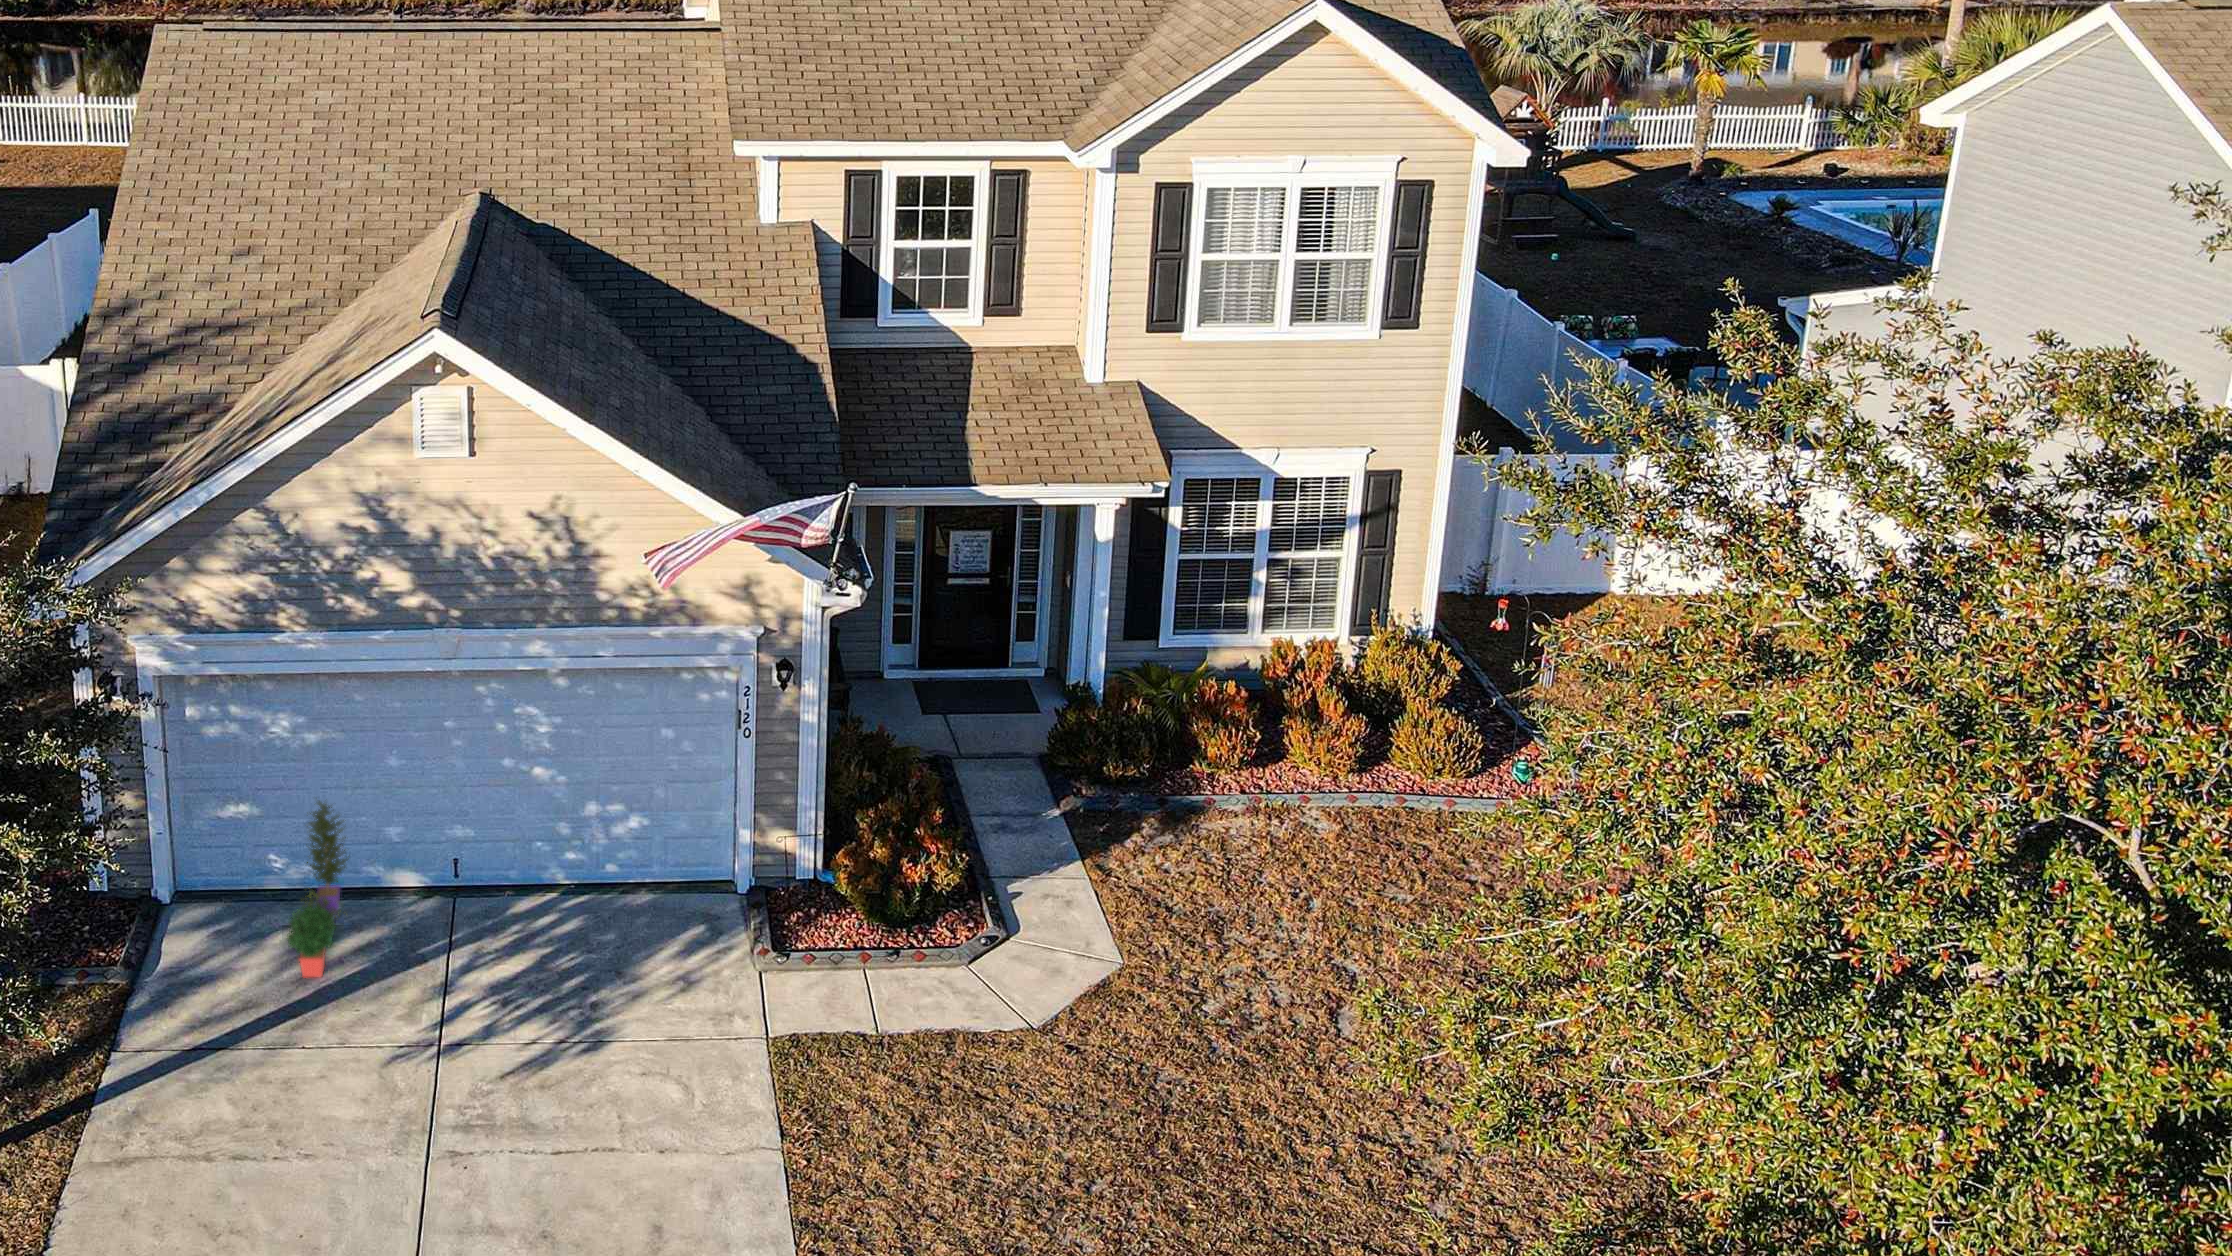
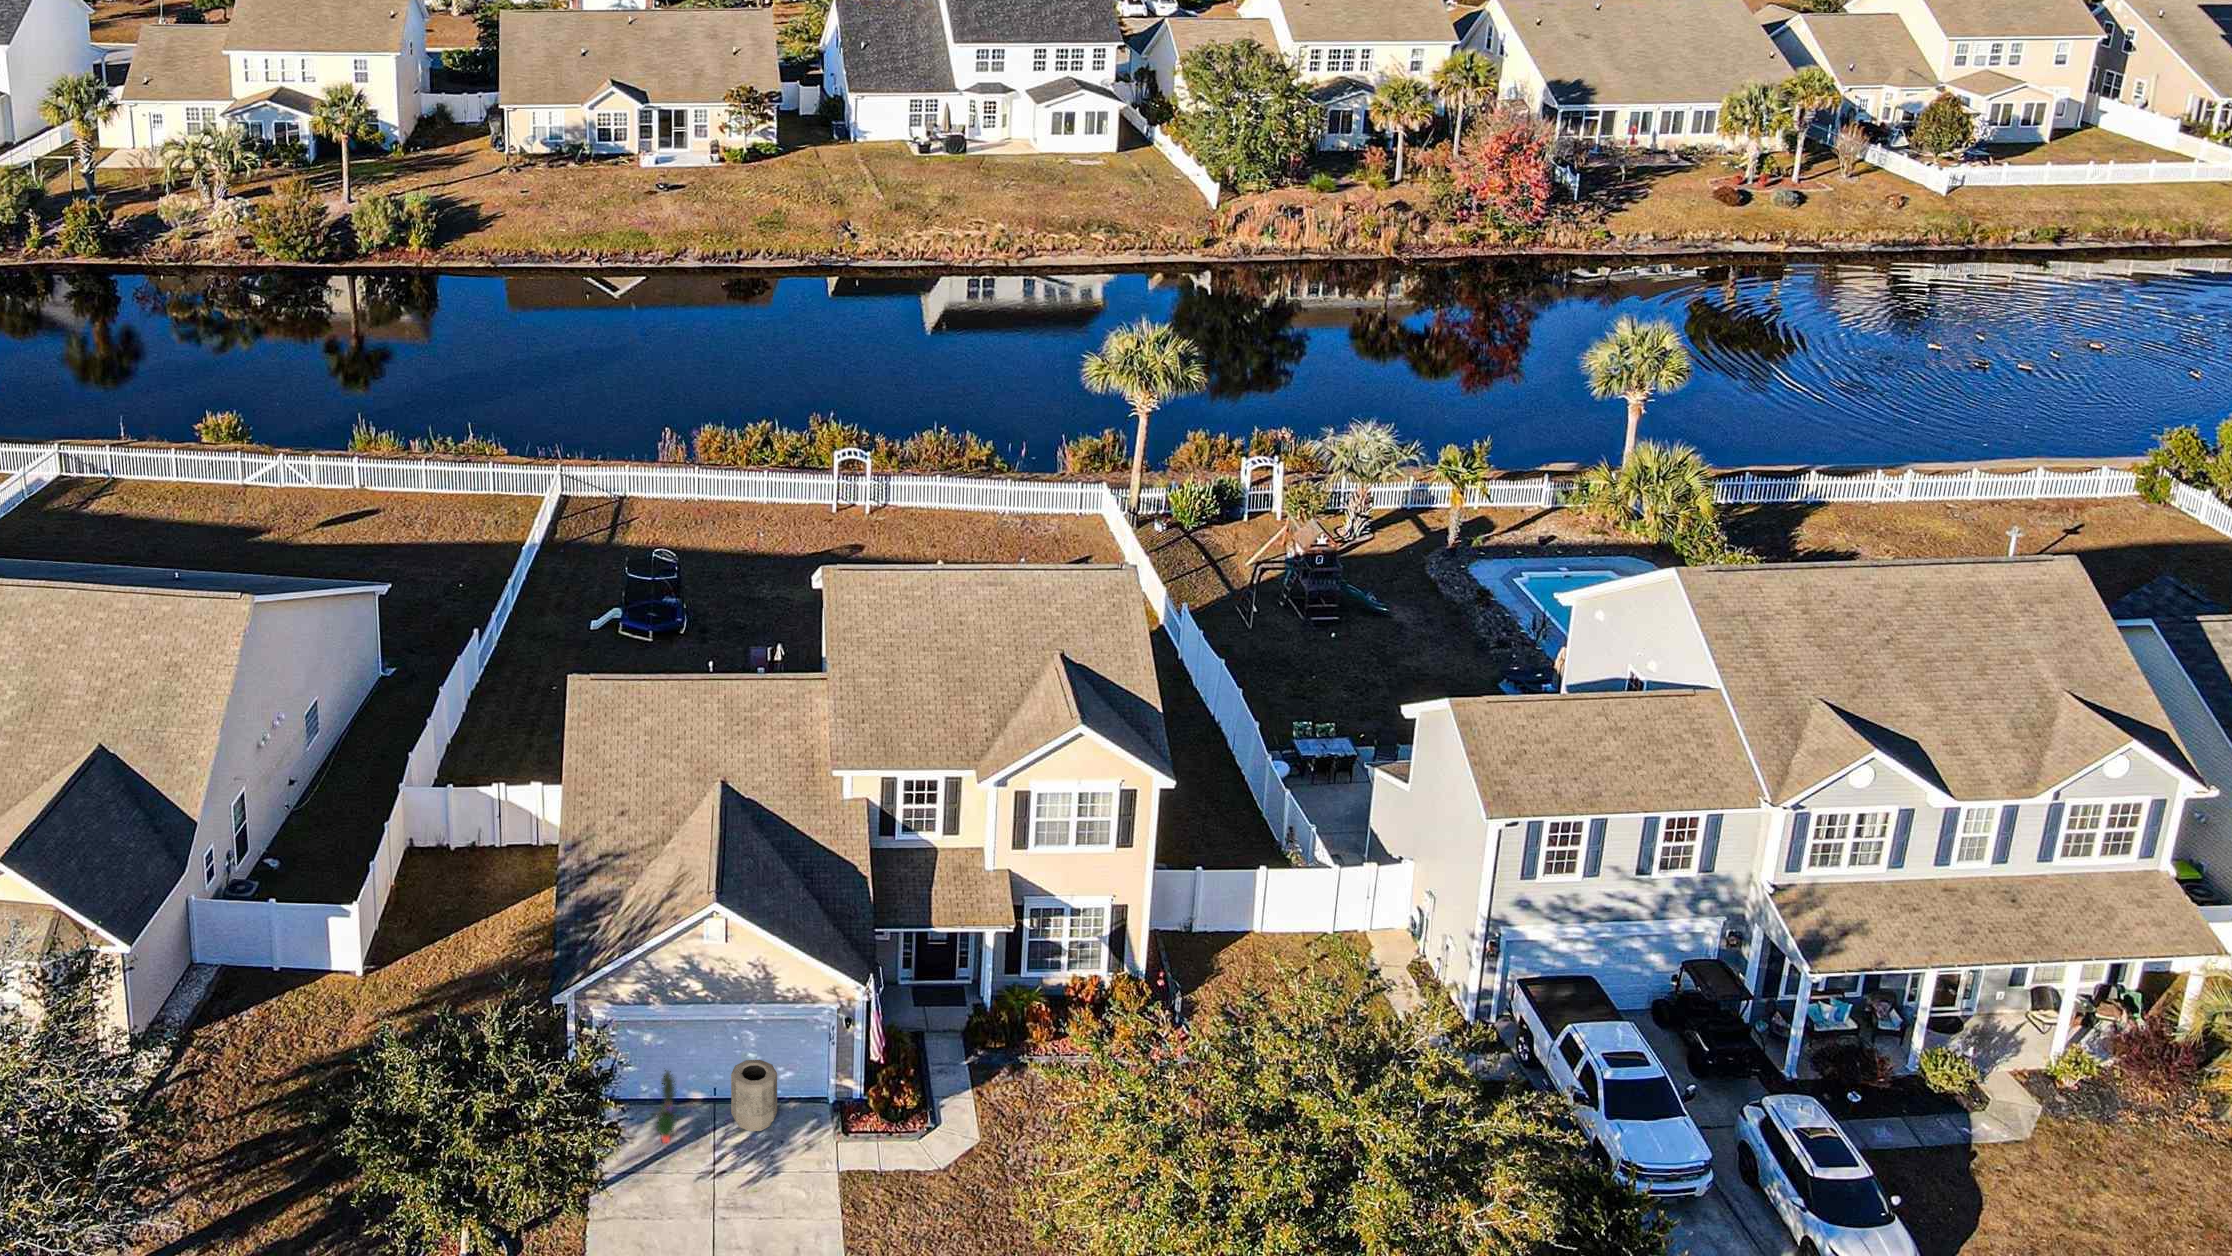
trash can: none [484,774,604,949] -> present [731,1060,777,1131]

